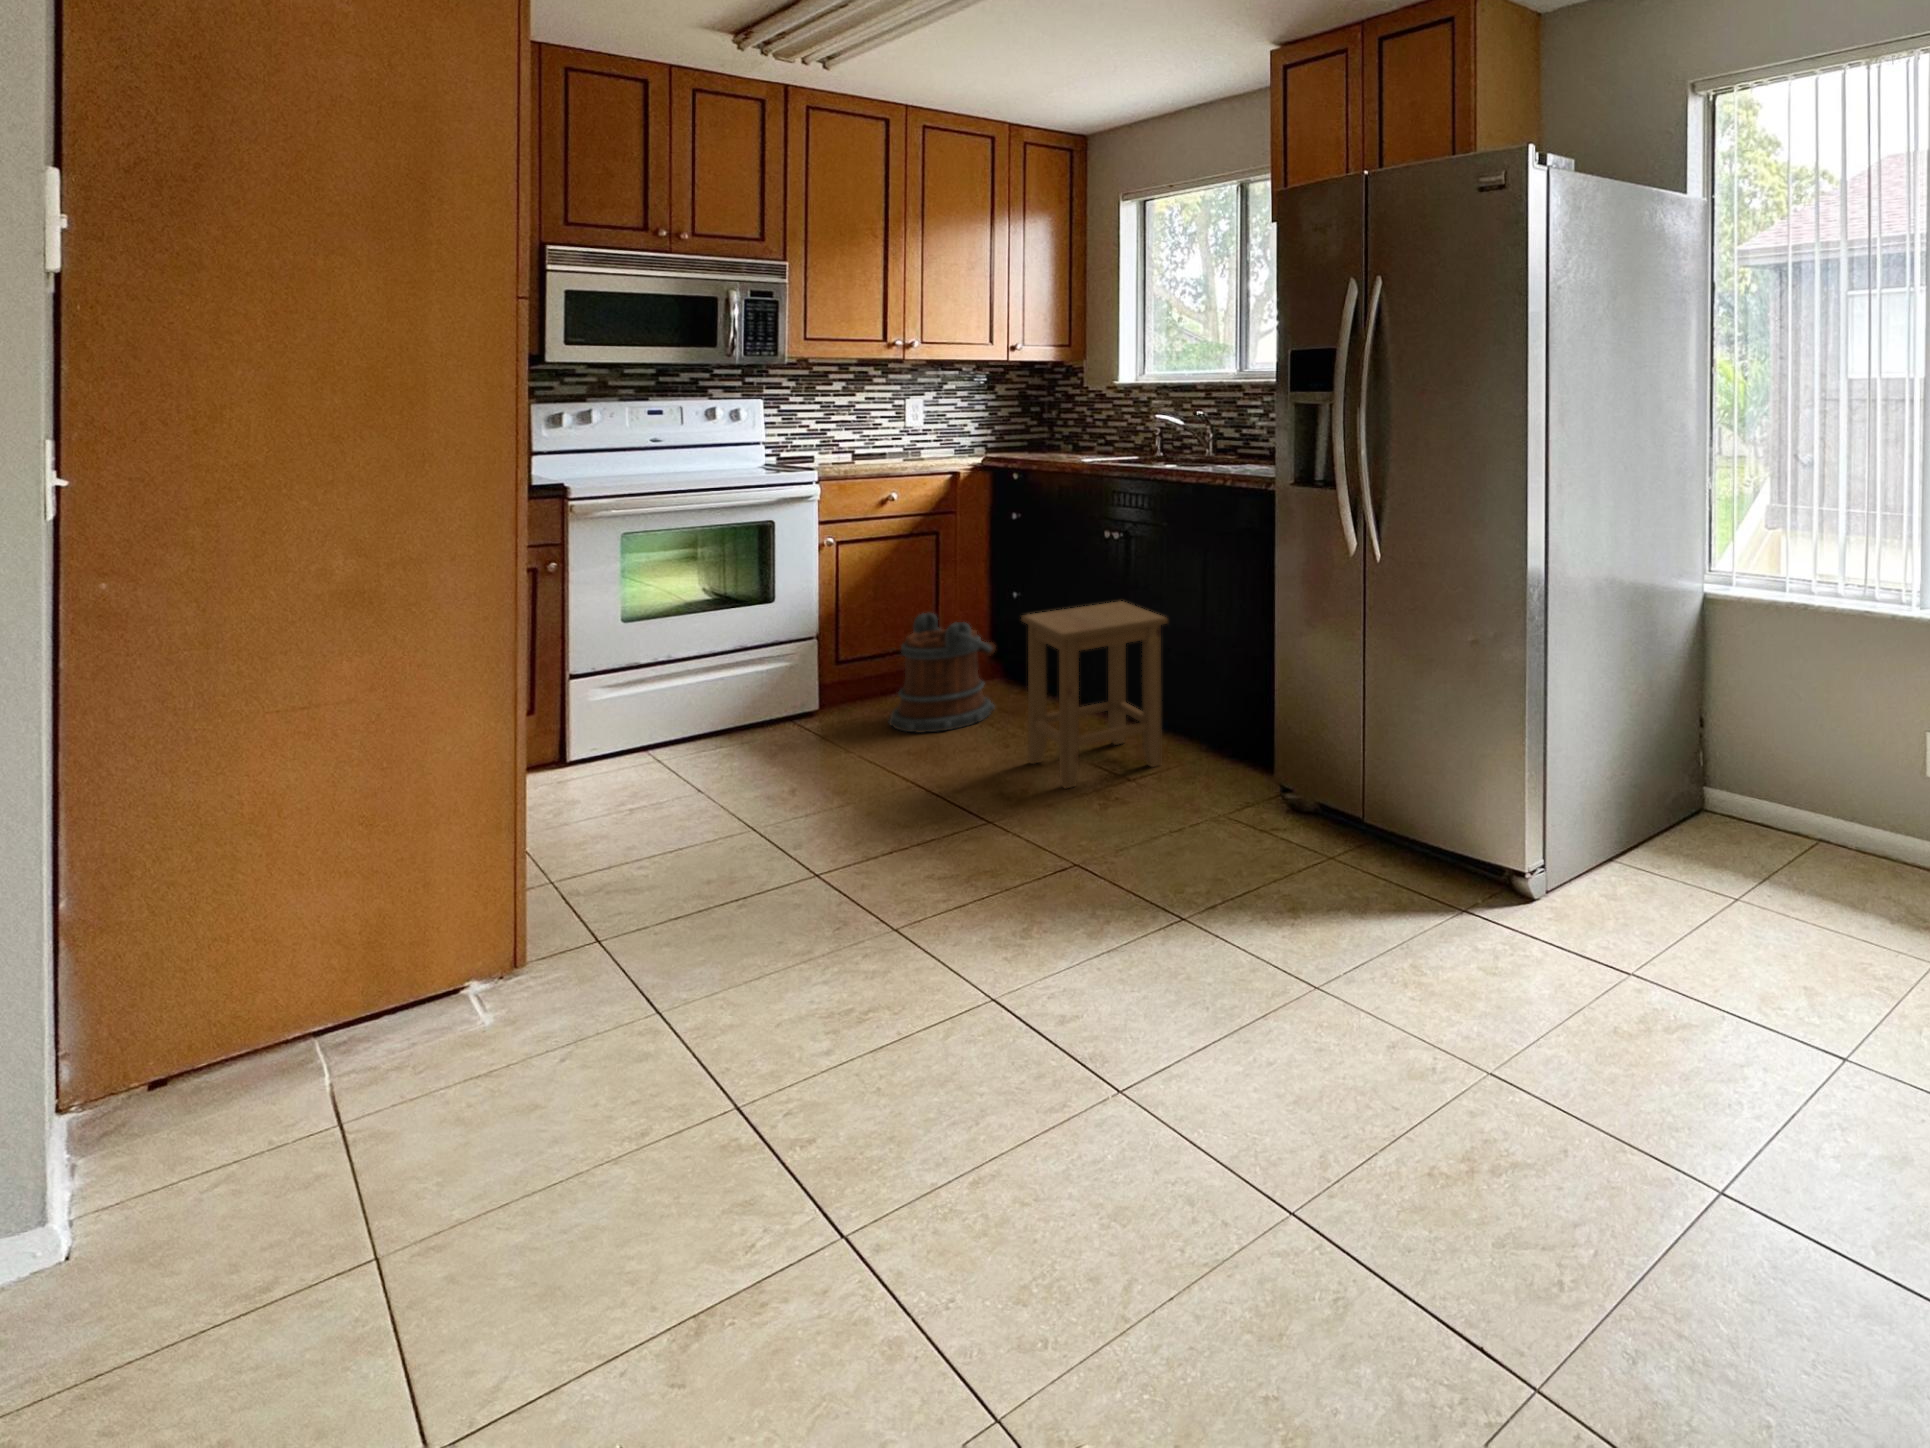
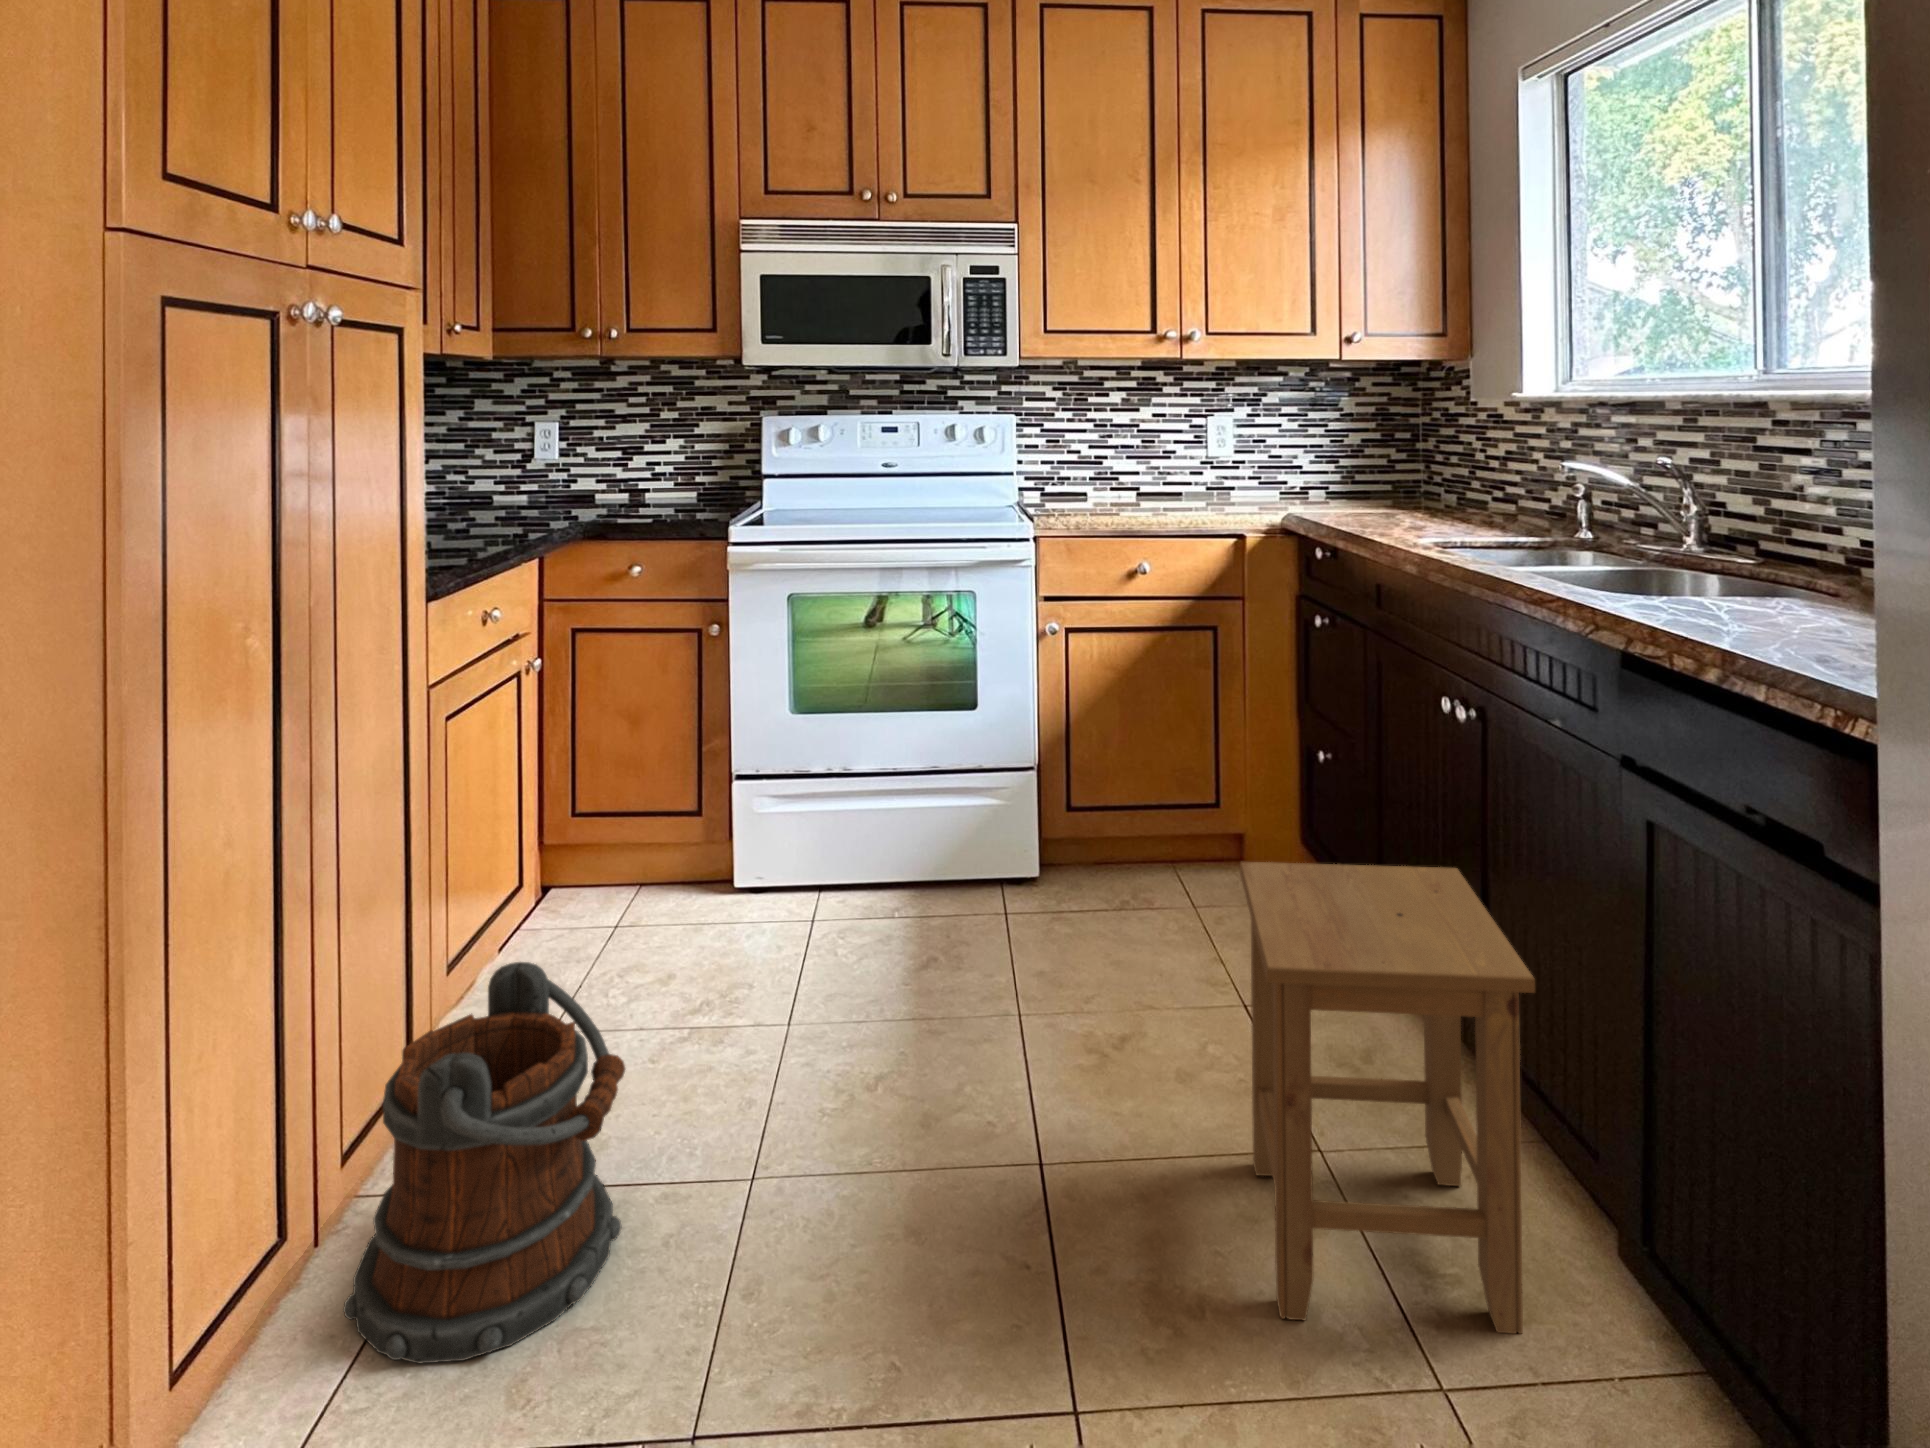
bucket: present [888,613,996,732] -> present [343,962,625,1364]

